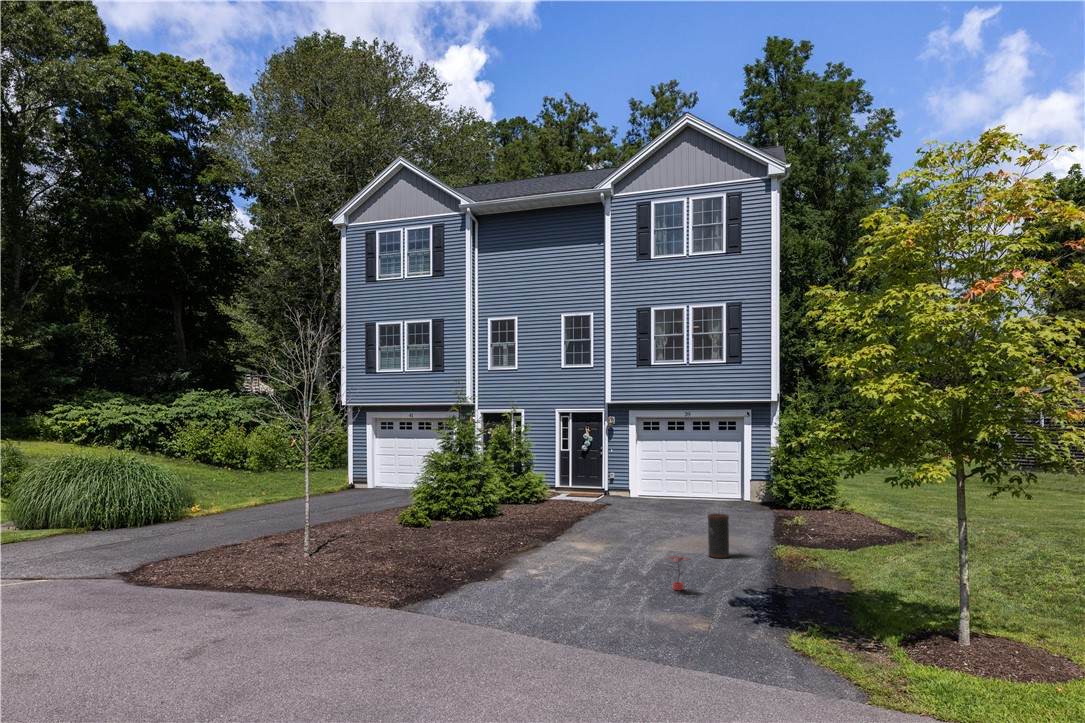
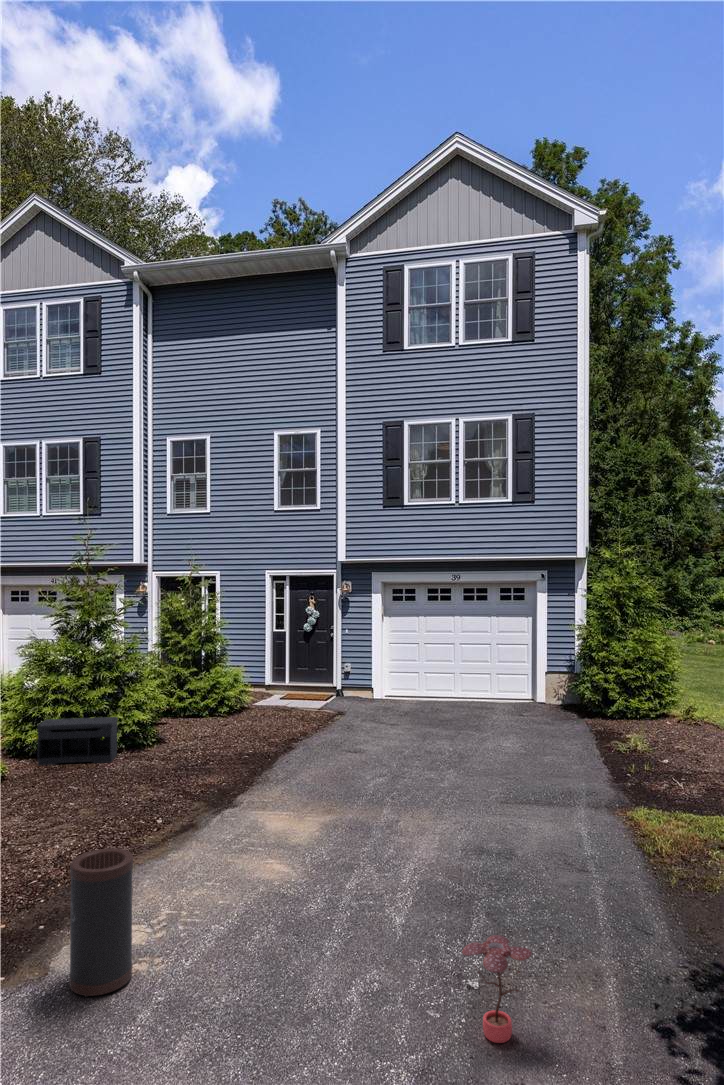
bench: none [440,497,481,523] -> present [37,717,118,766]
trash can: present [708,513,729,558] -> present [69,848,133,997]

